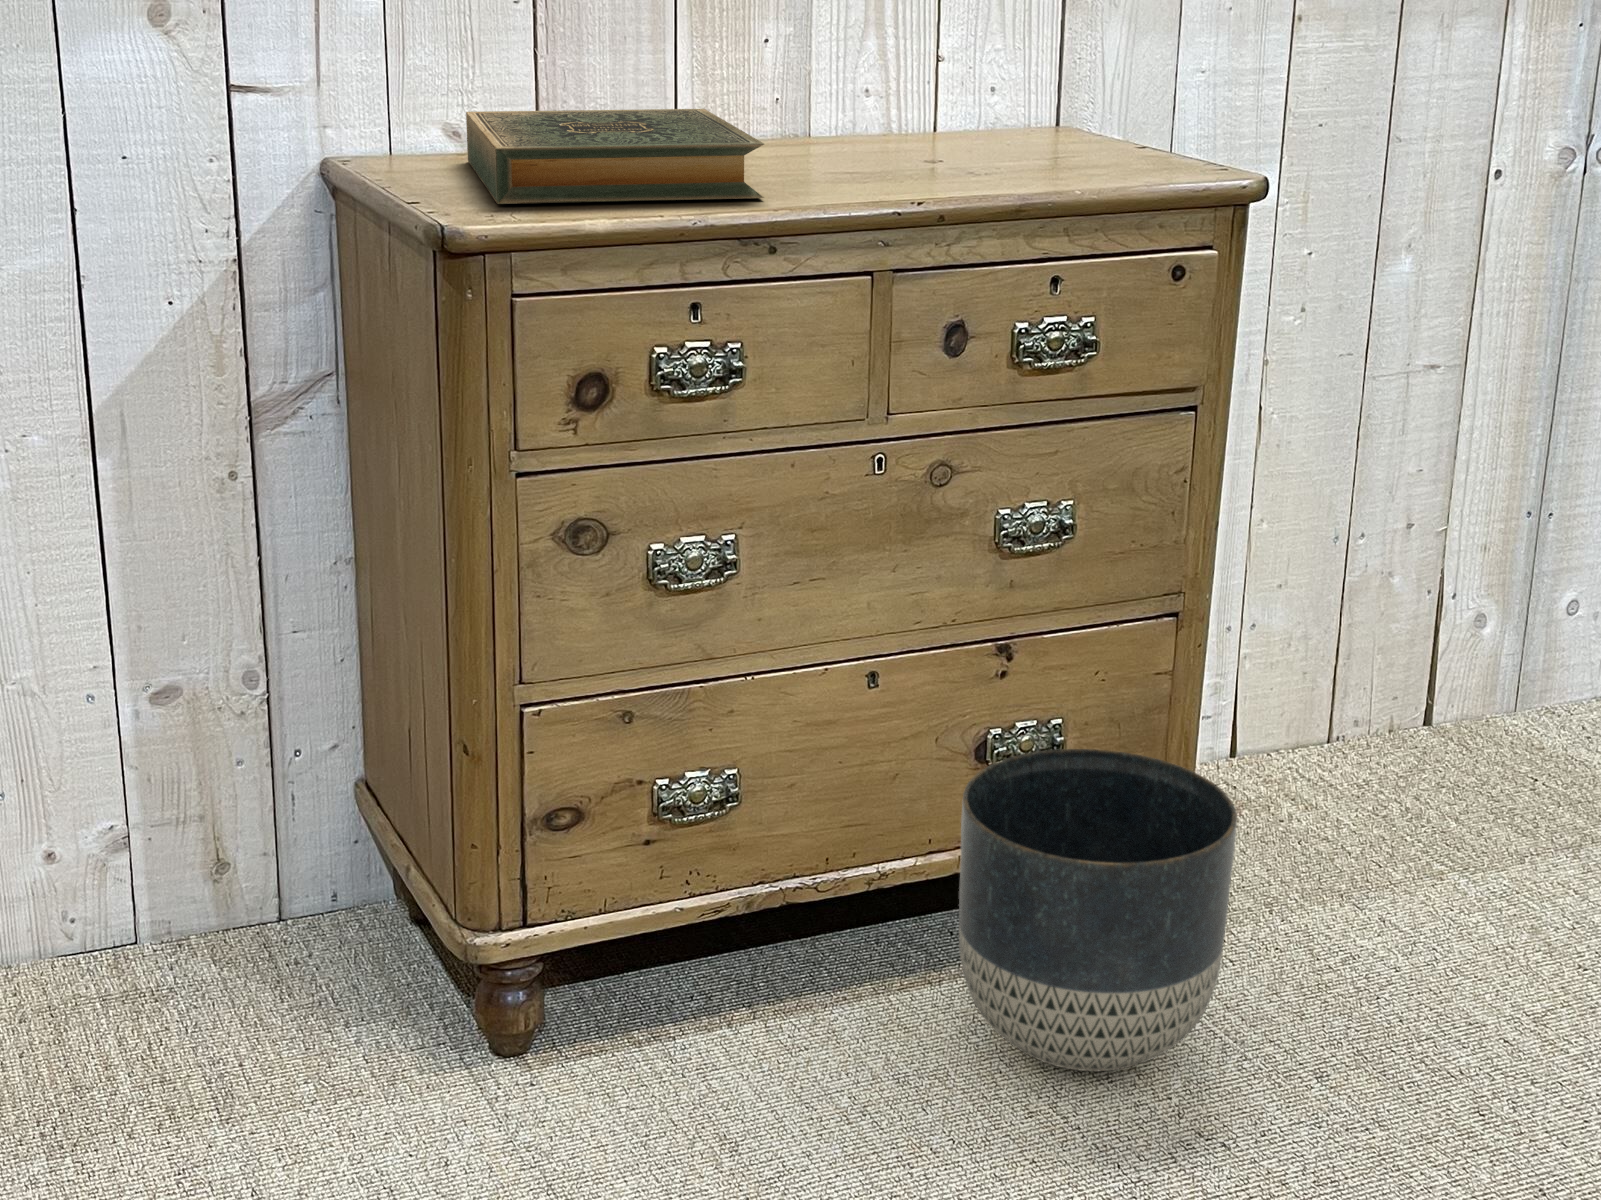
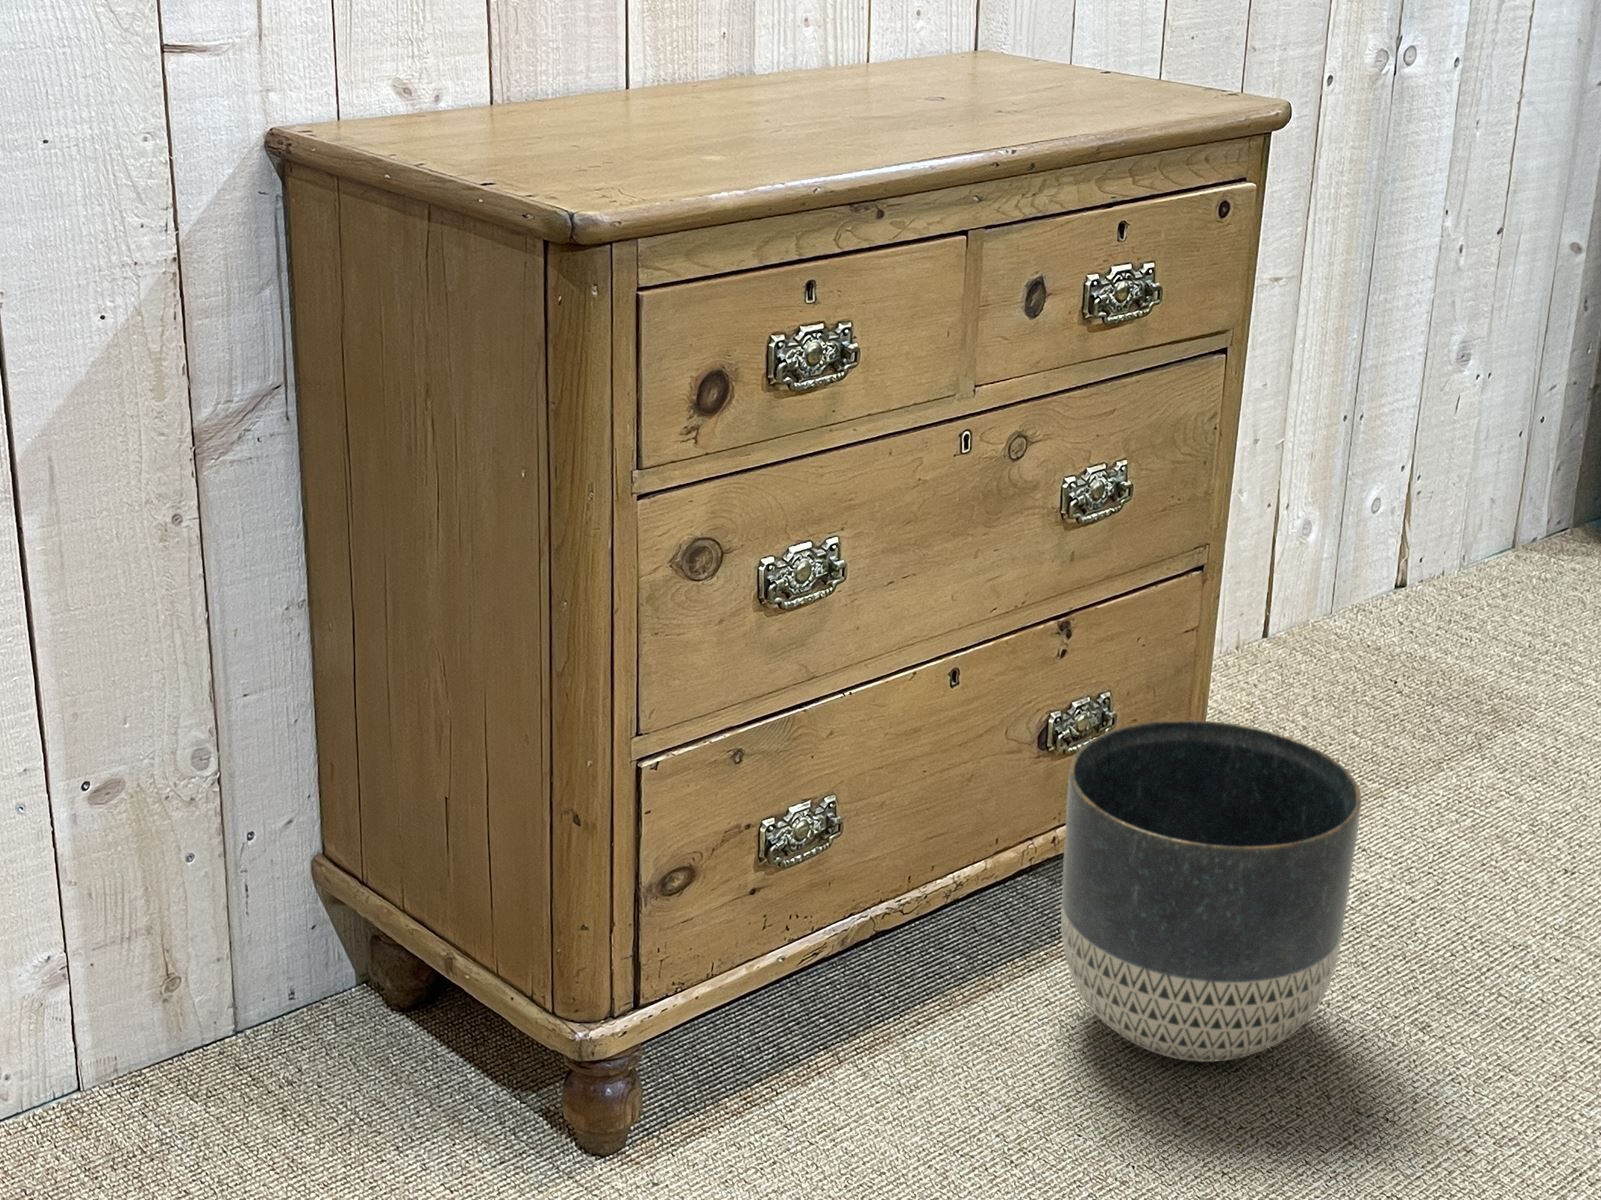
hardback book: present [466,109,764,204] -> none [444,51,865,182]

